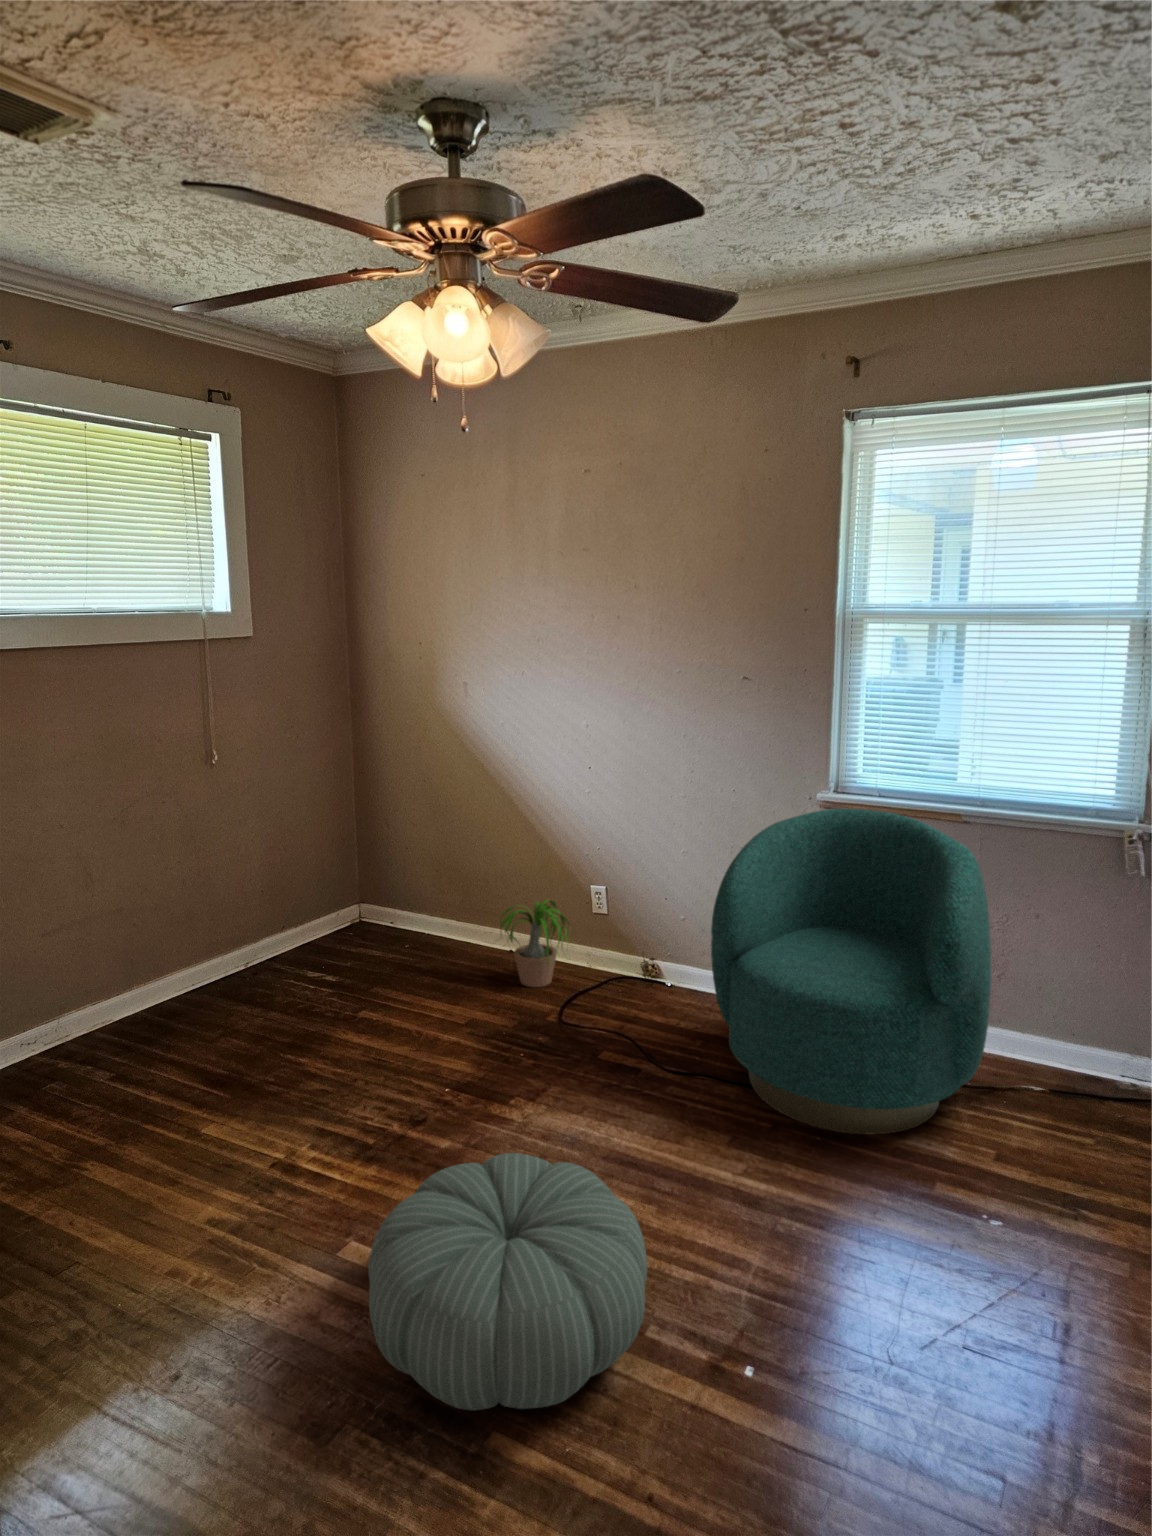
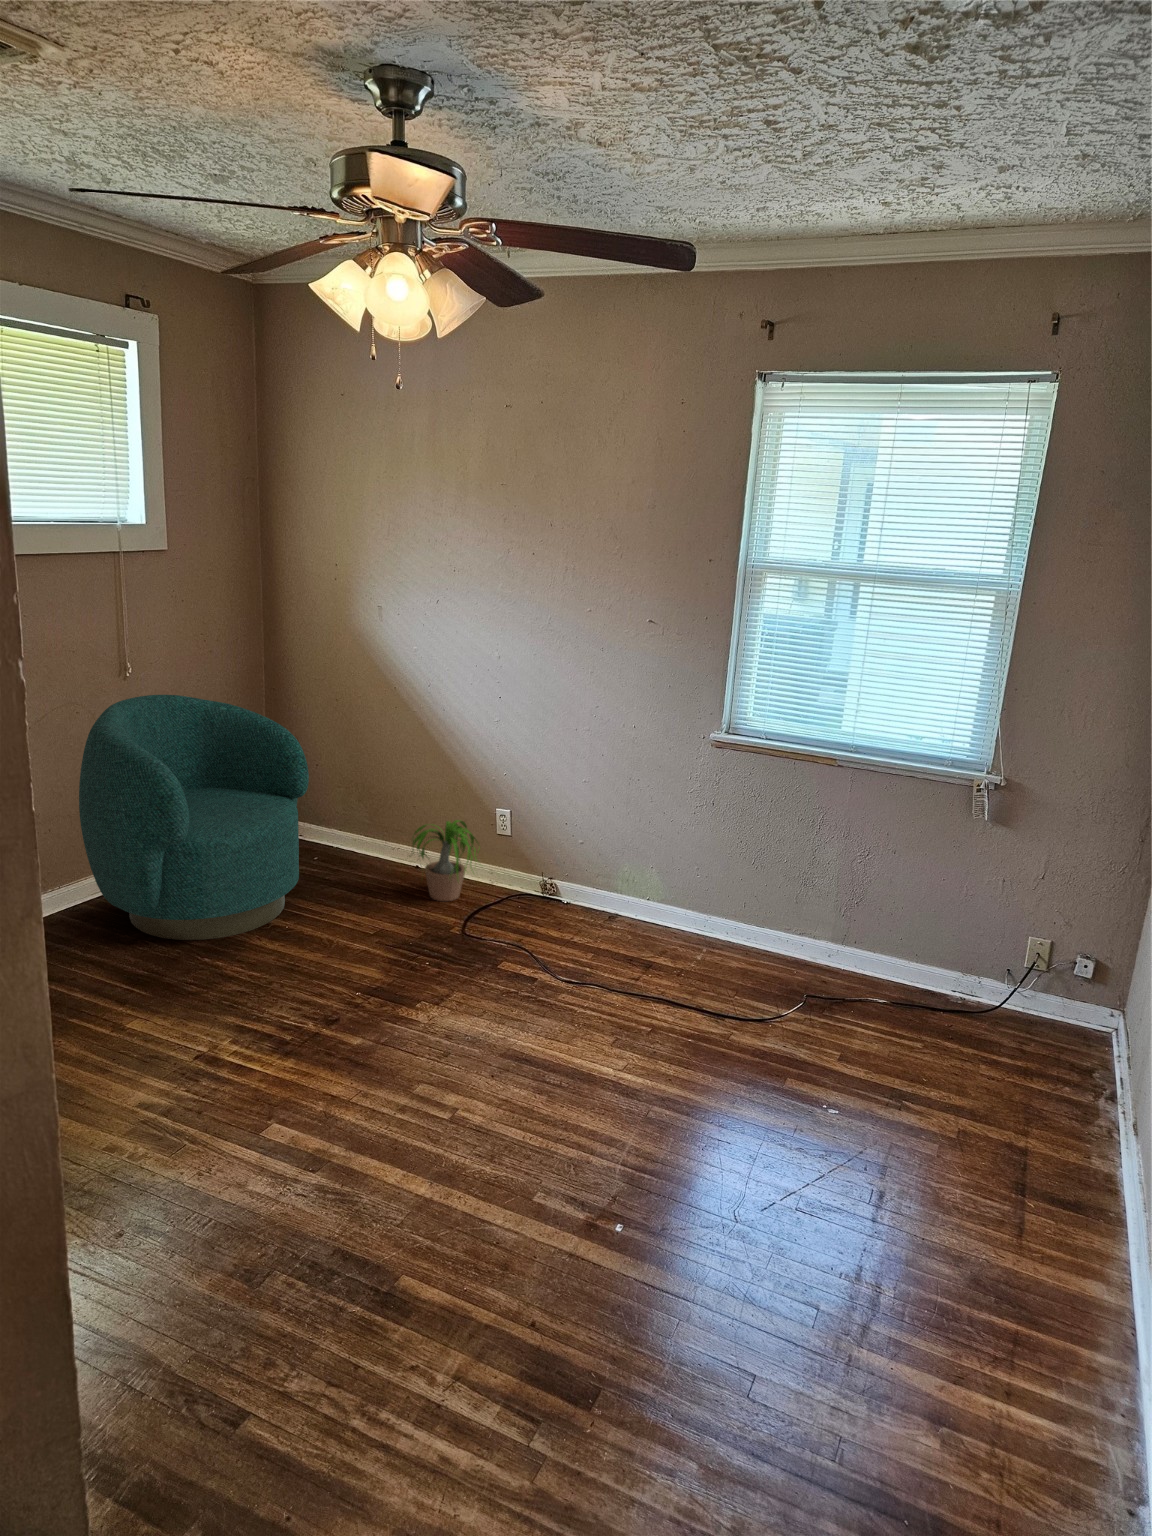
armchair: present [711,809,991,1135] -> present [79,695,309,940]
pouf: present [368,1153,647,1411] -> none [292,1049,538,1258]

